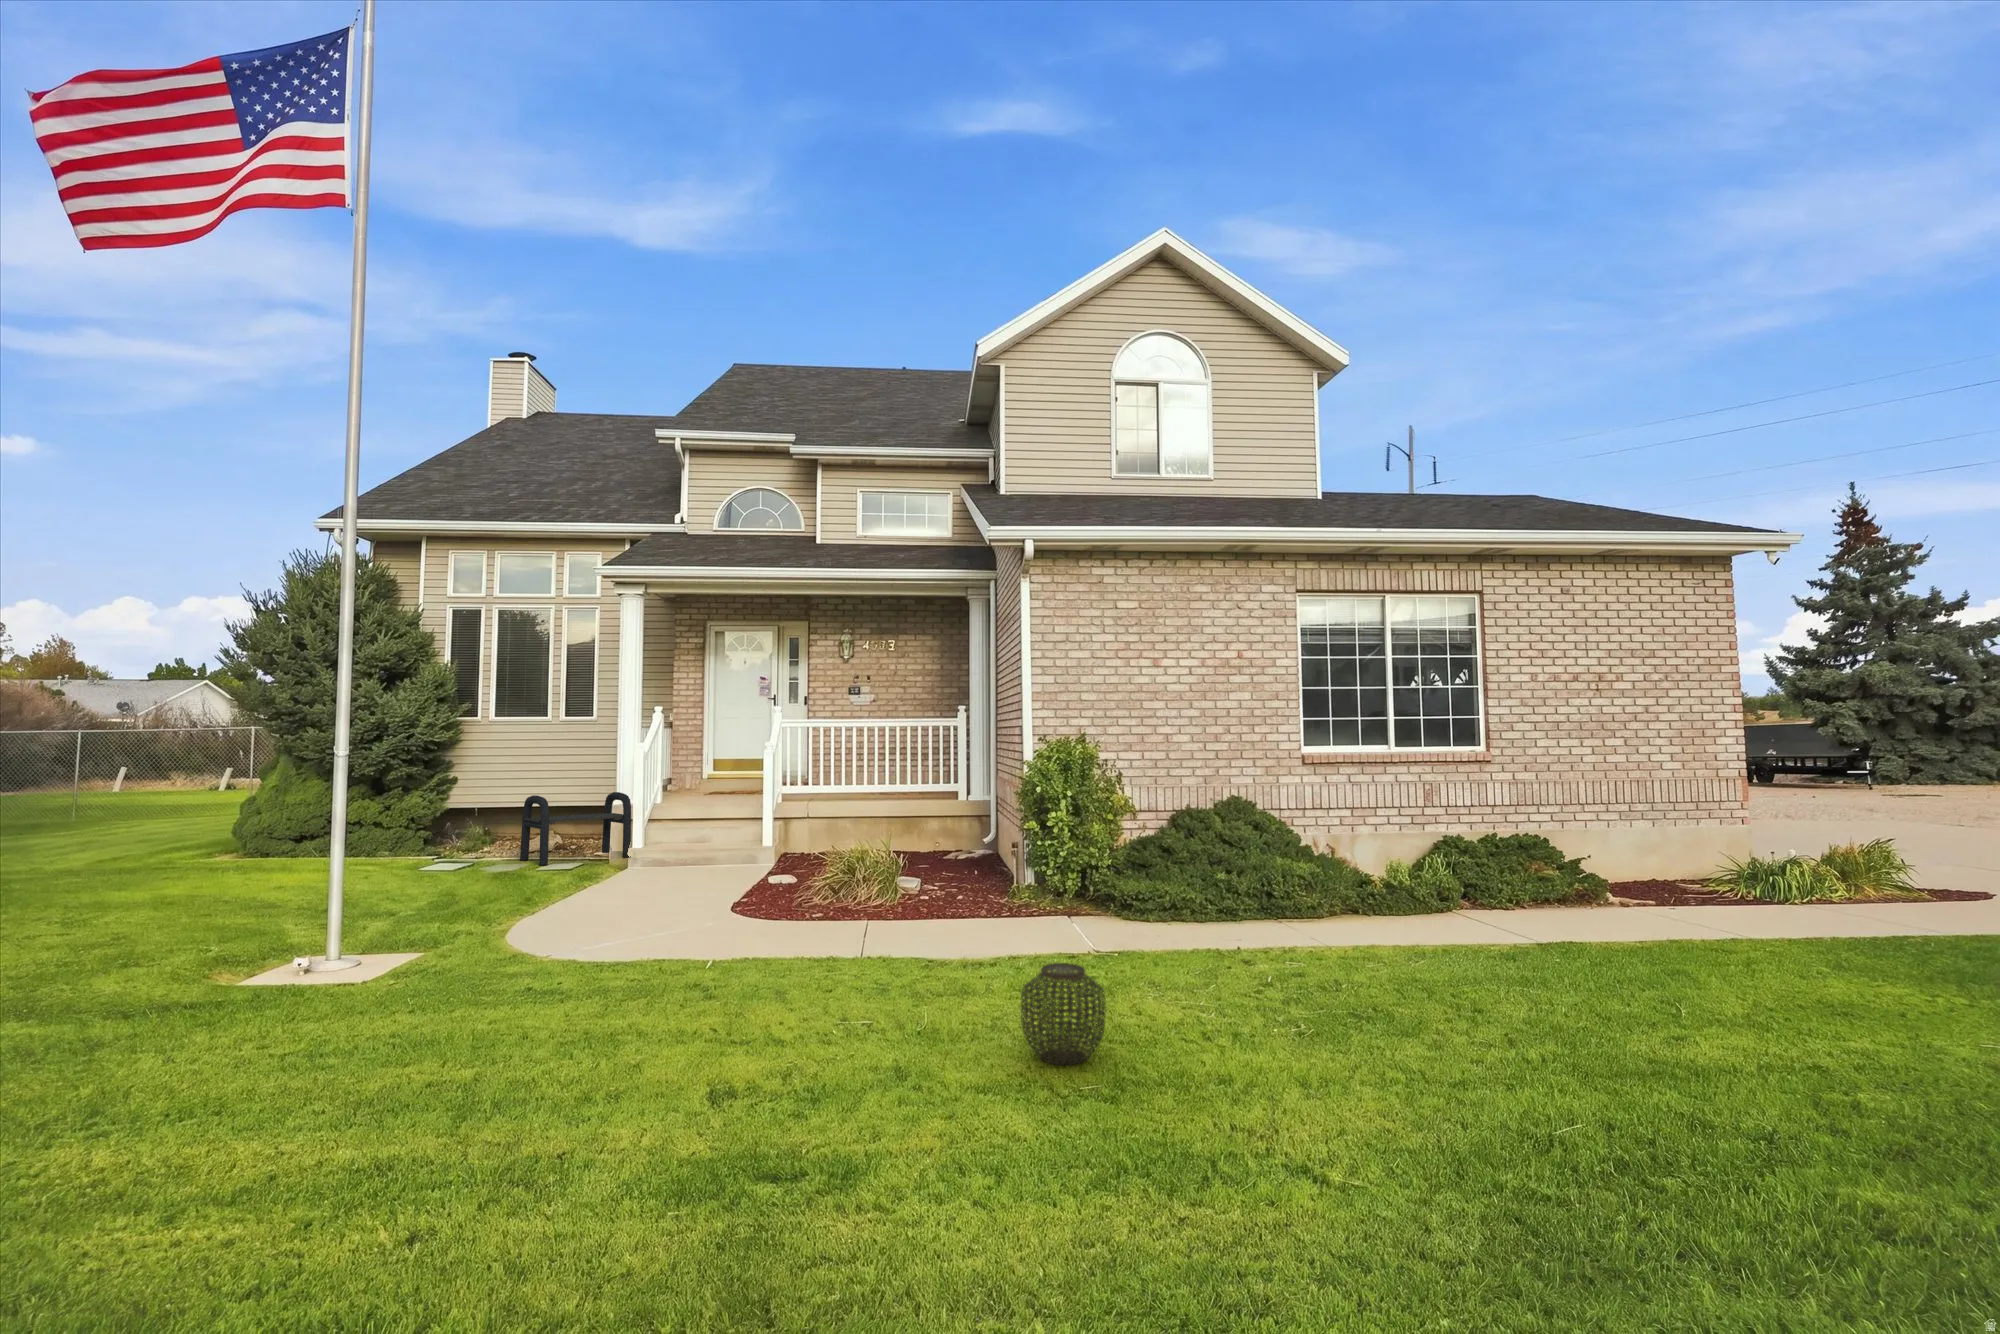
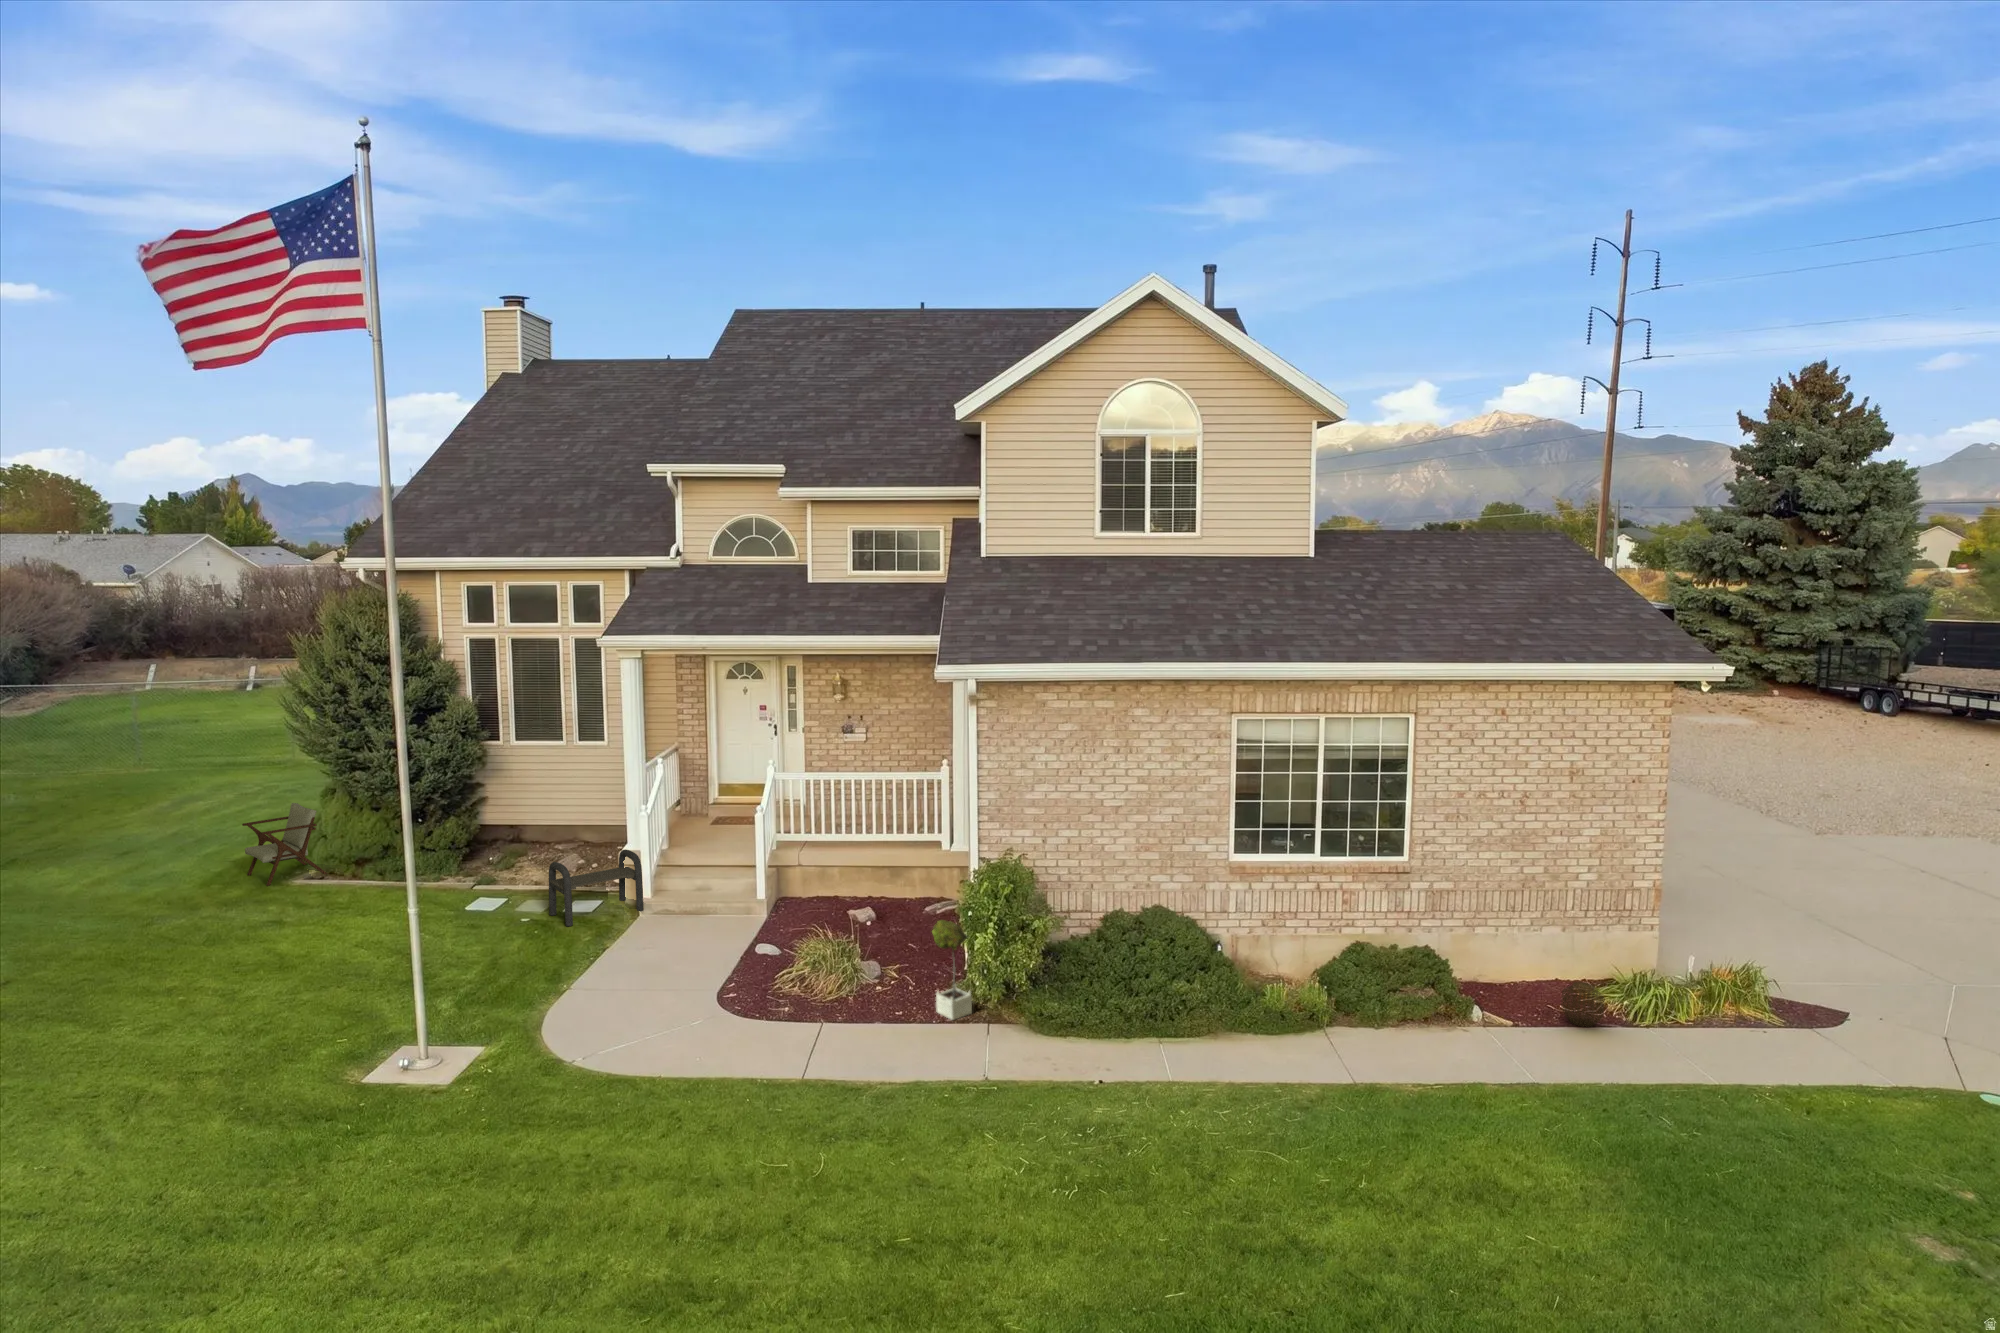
lounge chair: none [162,767,260,849] -> present [242,803,327,886]
potted tree: none [992,791,1041,908] -> present [932,920,972,1020]
woven basket: present [1021,963,1105,1065] -> present [1561,982,1605,1027]

